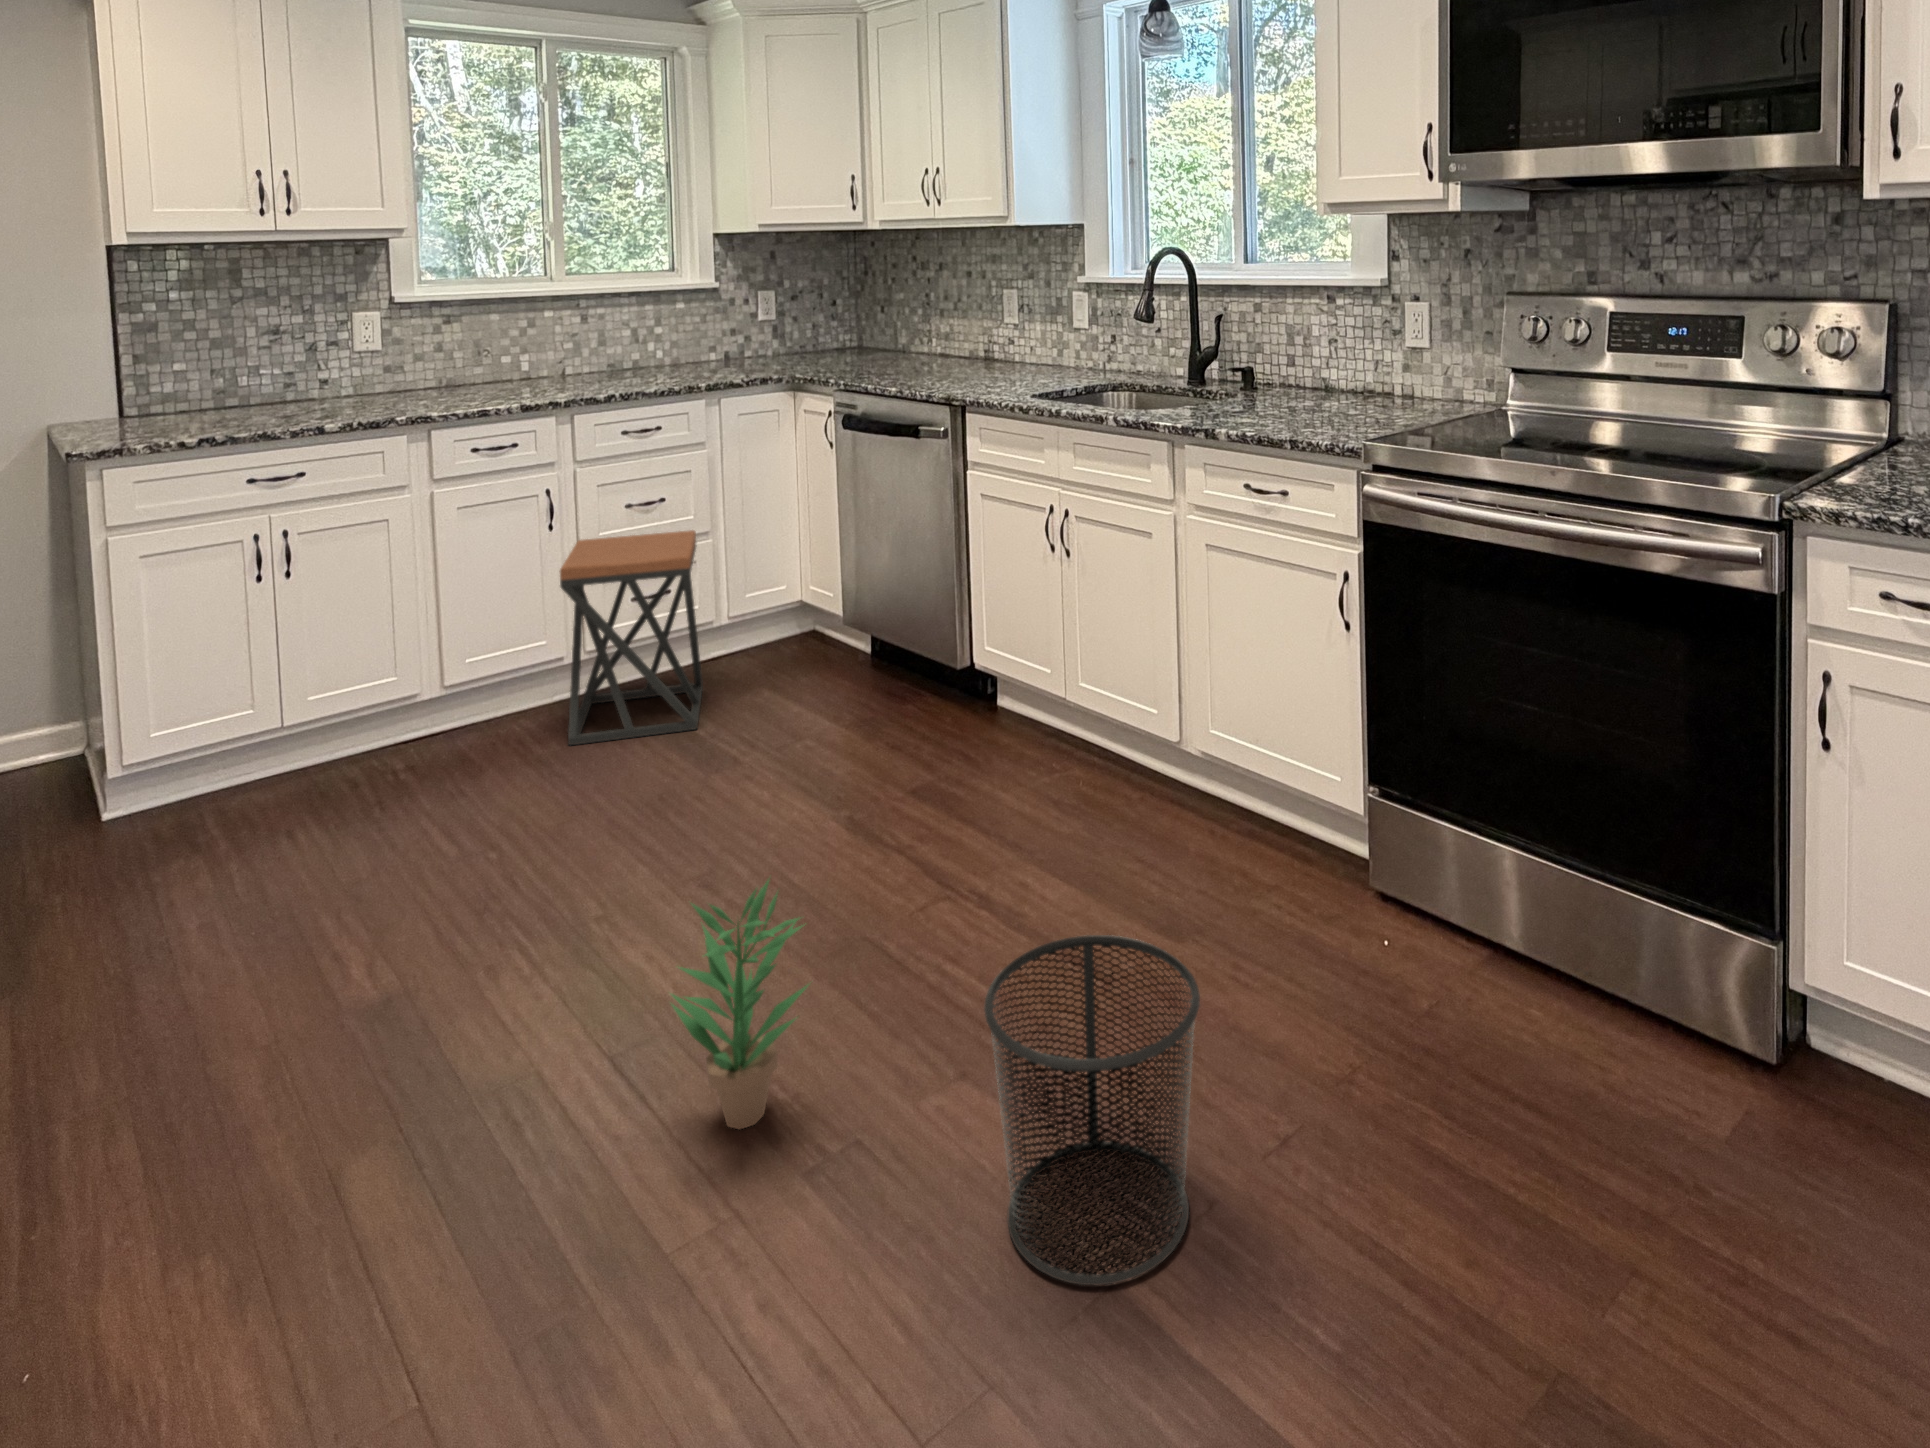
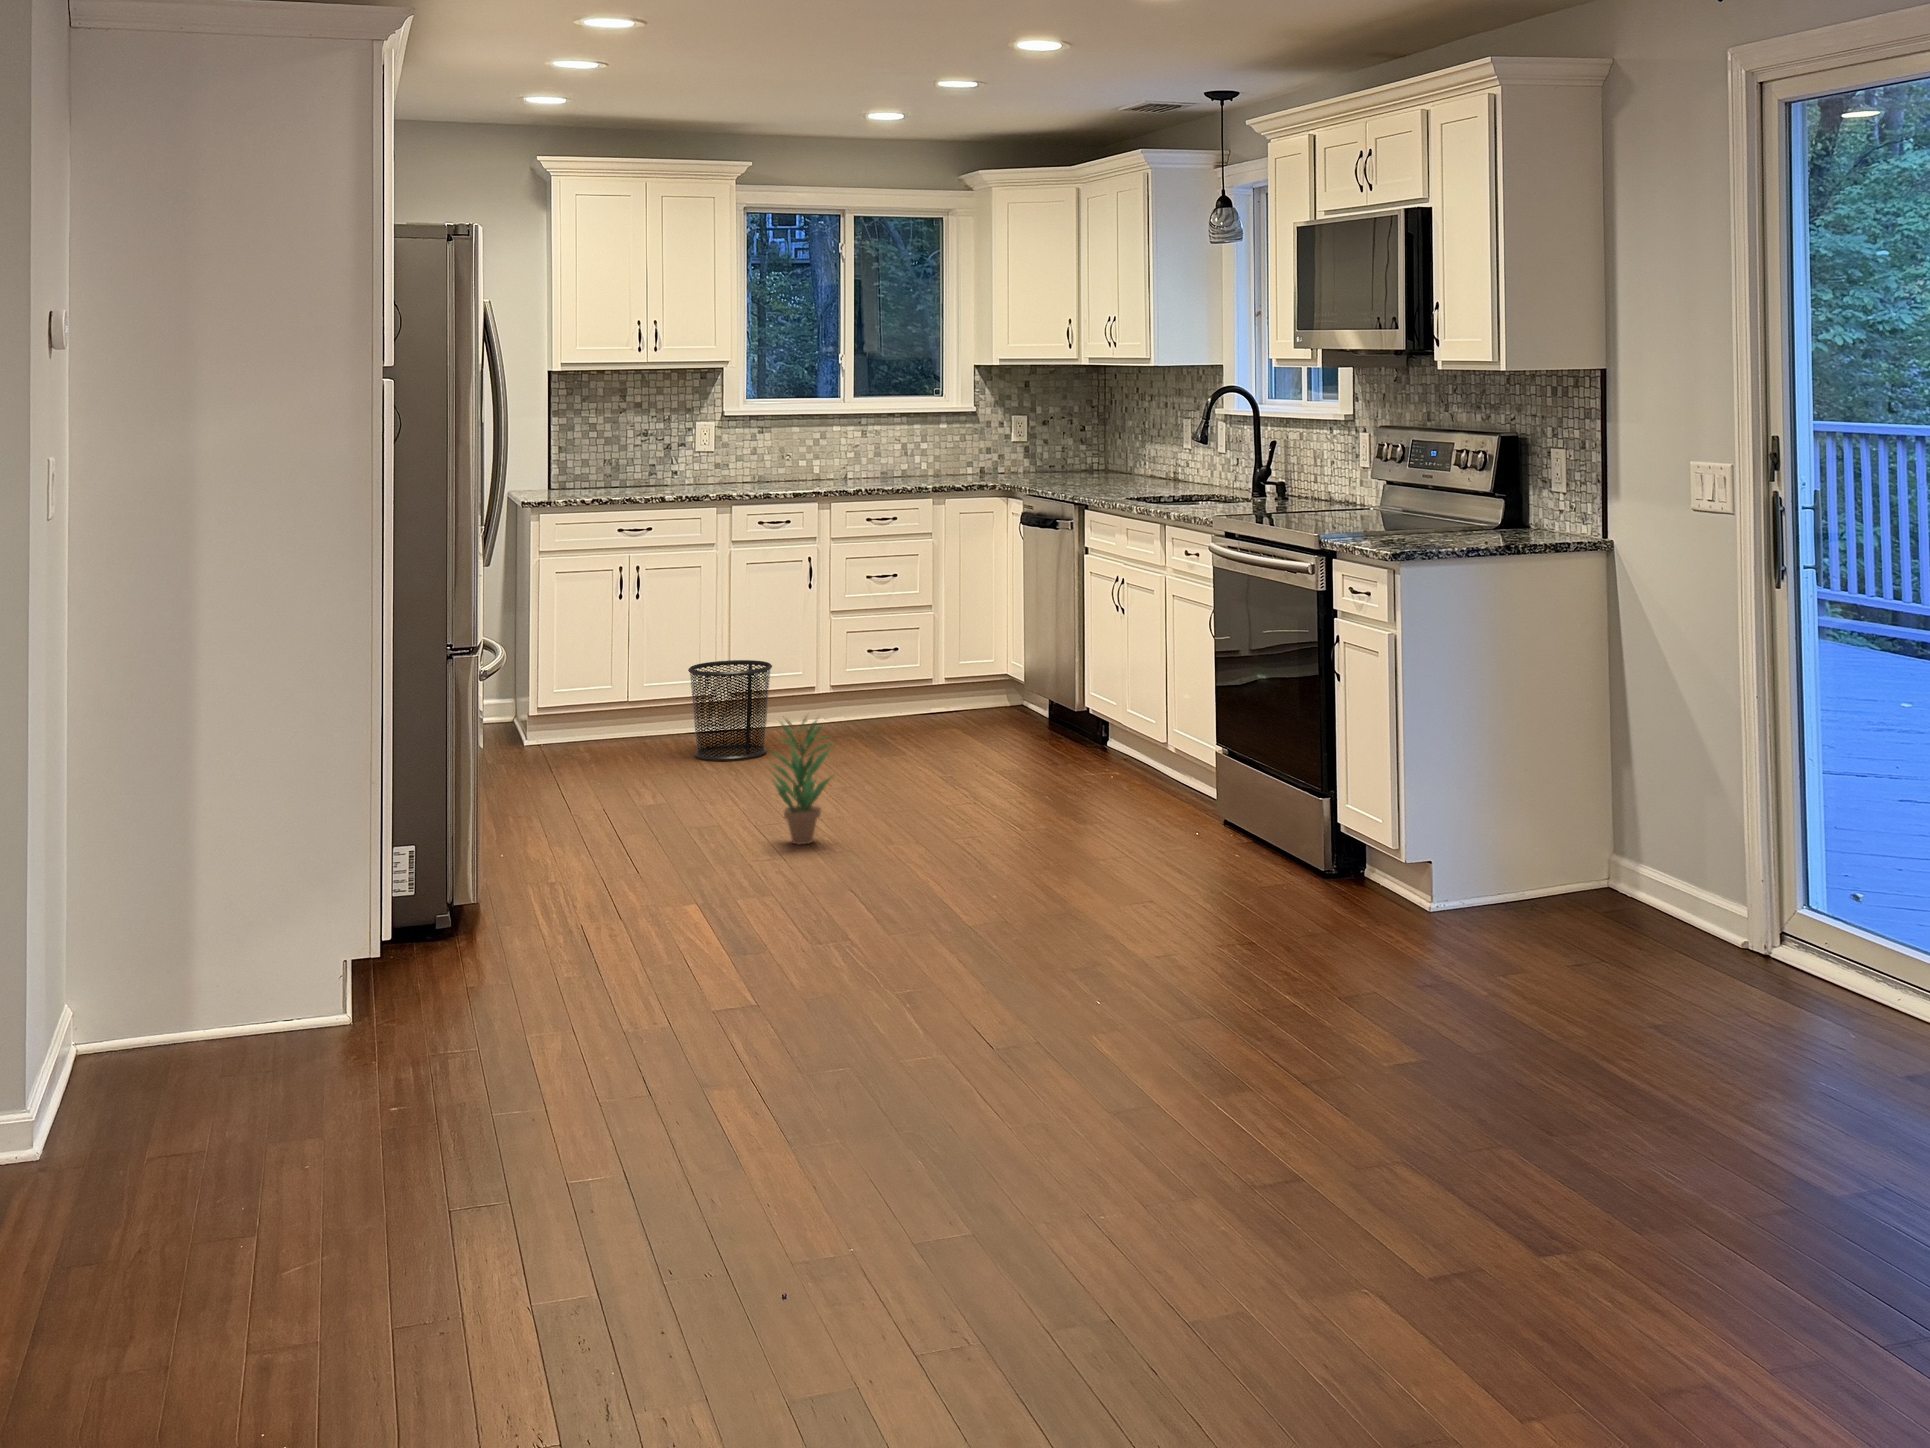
stool: present [560,530,703,746] -> none [803,597,911,738]
waste bin: present [984,935,1200,1285] -> present [688,660,772,761]

